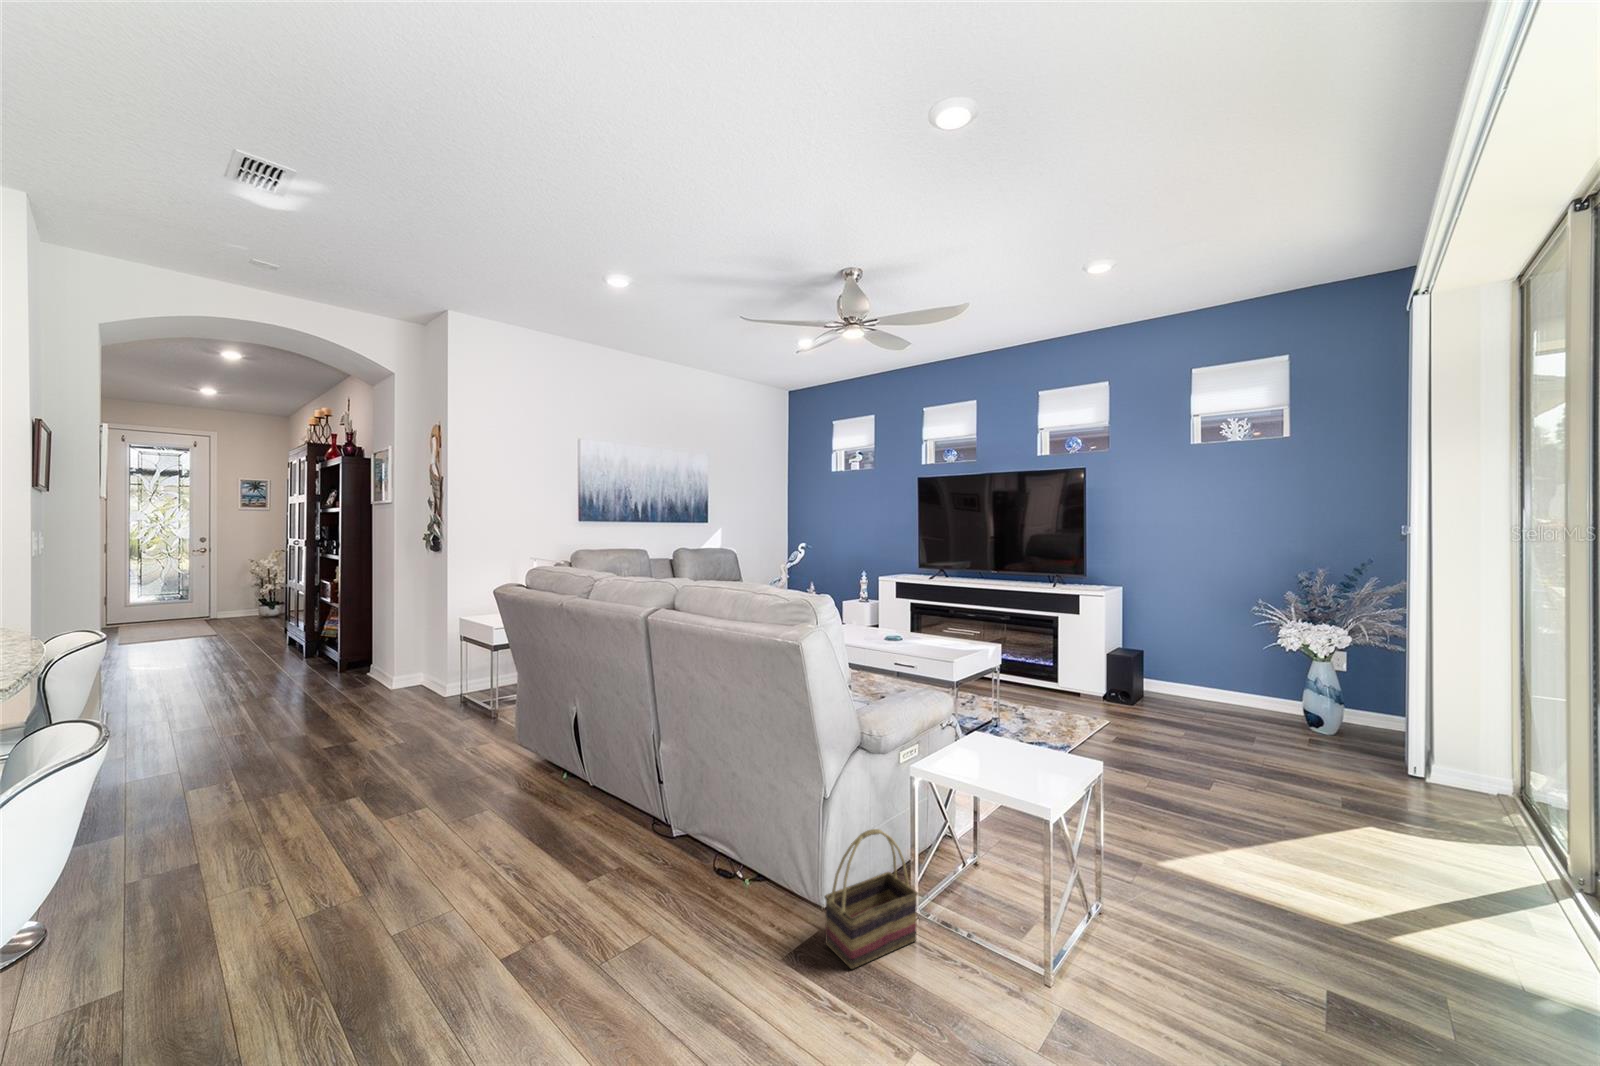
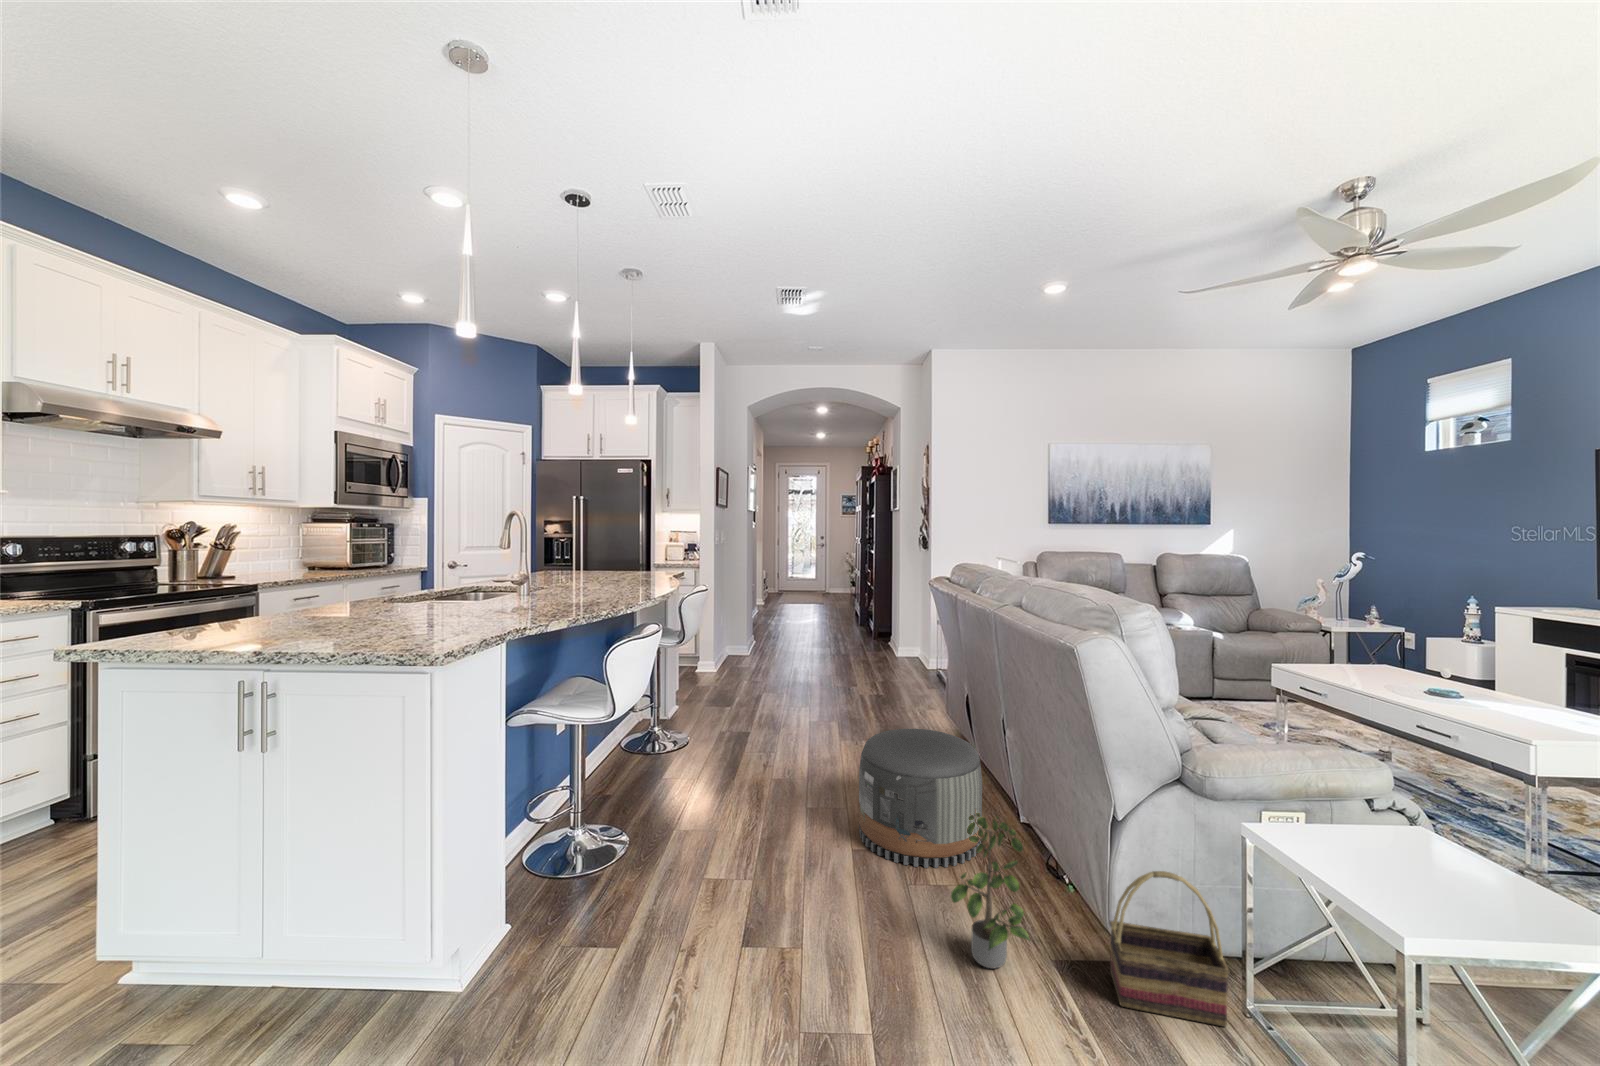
pouf: none [490,767,646,946] -> present [859,729,982,868]
potted plant: none [691,836,791,1006] -> present [951,813,1030,968]

